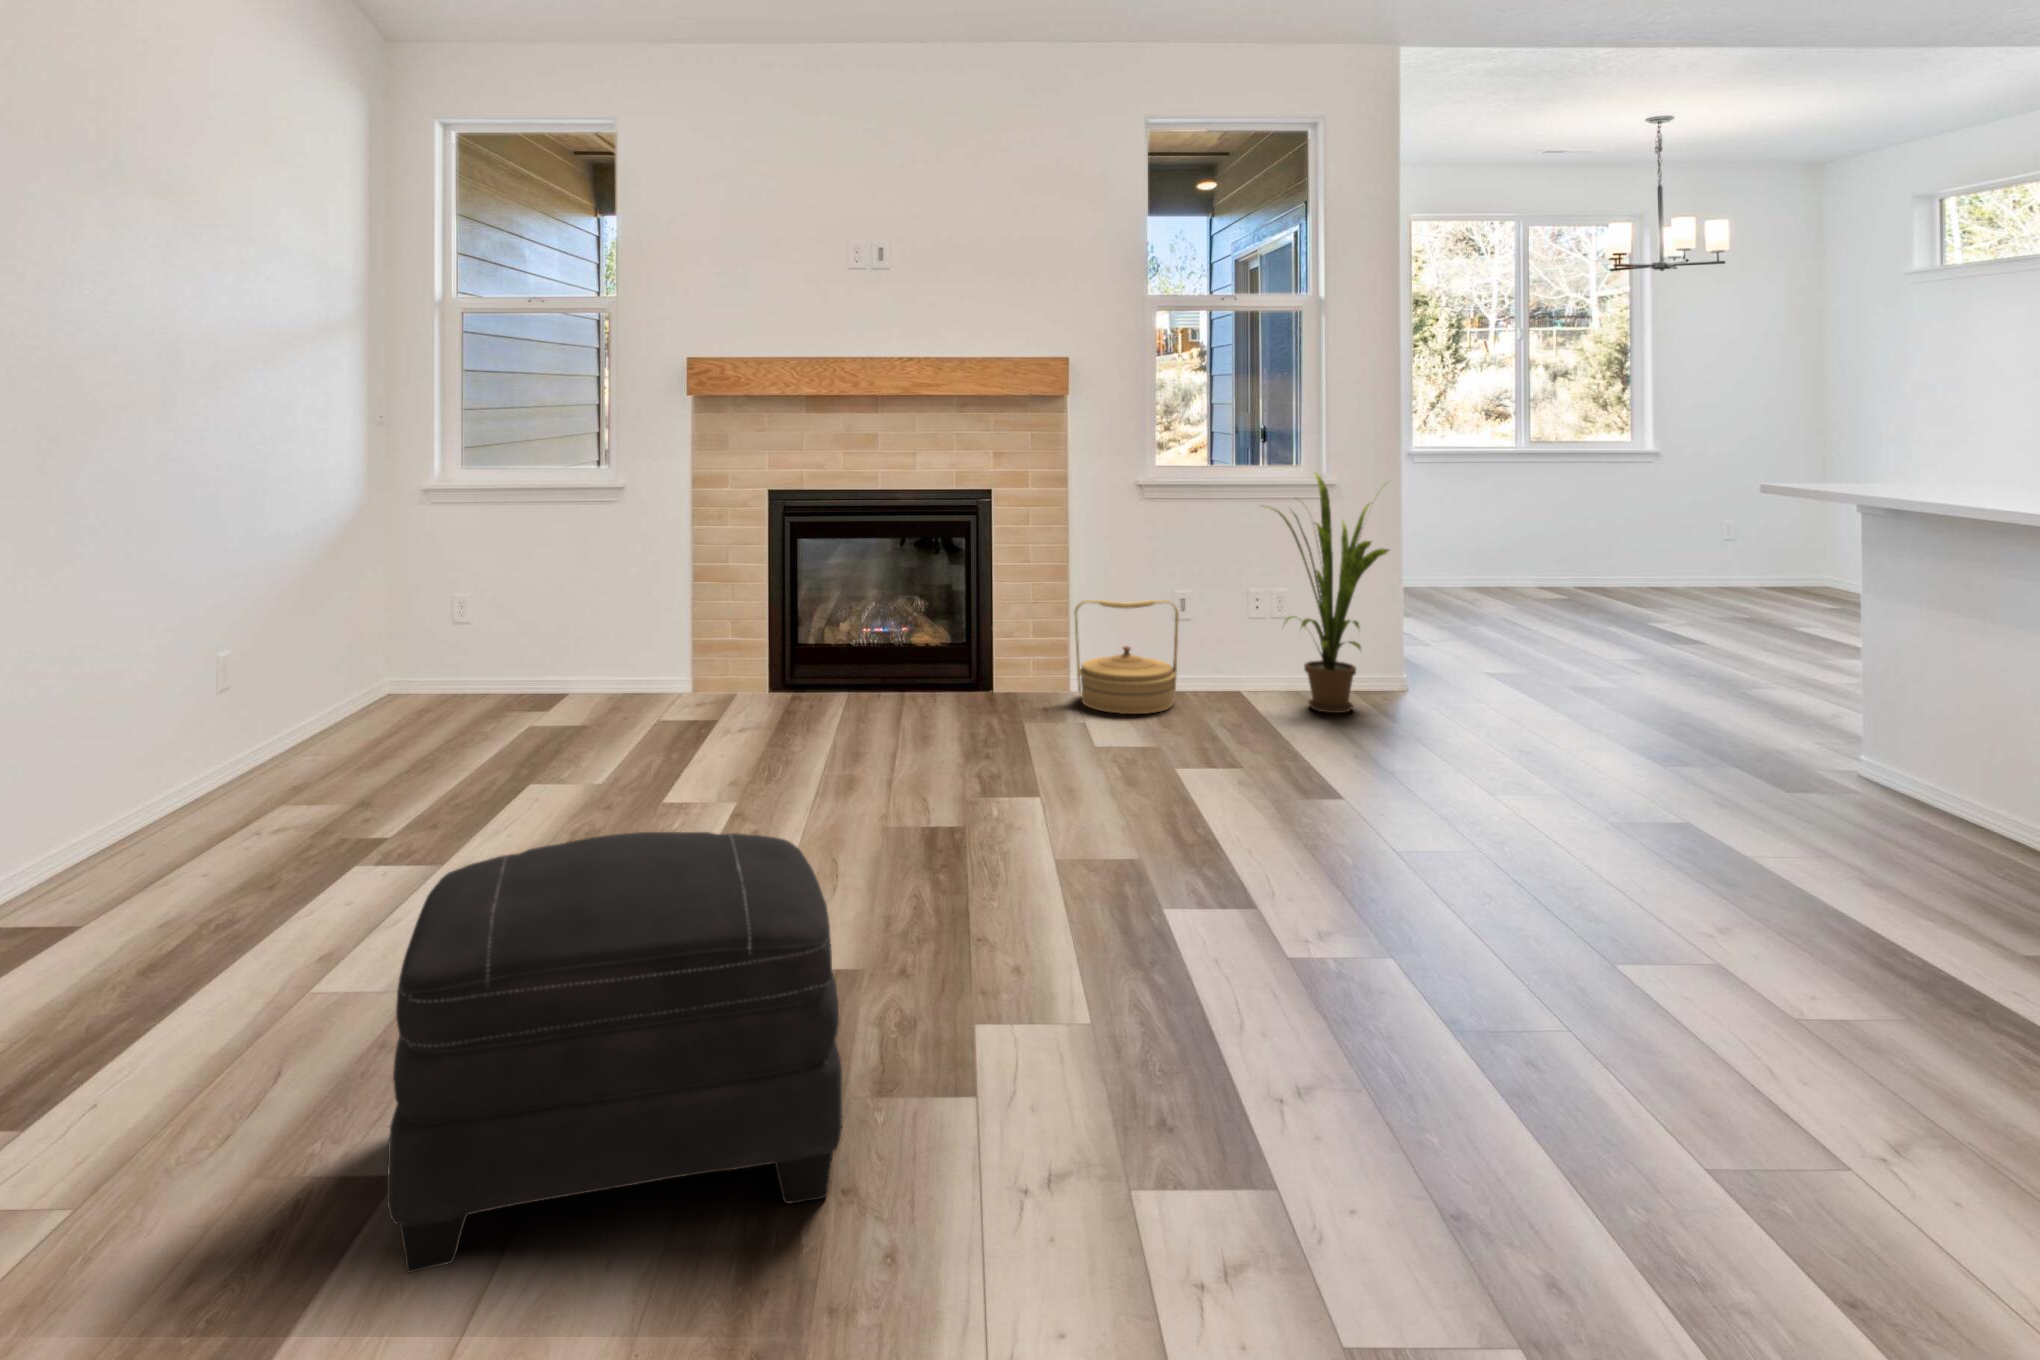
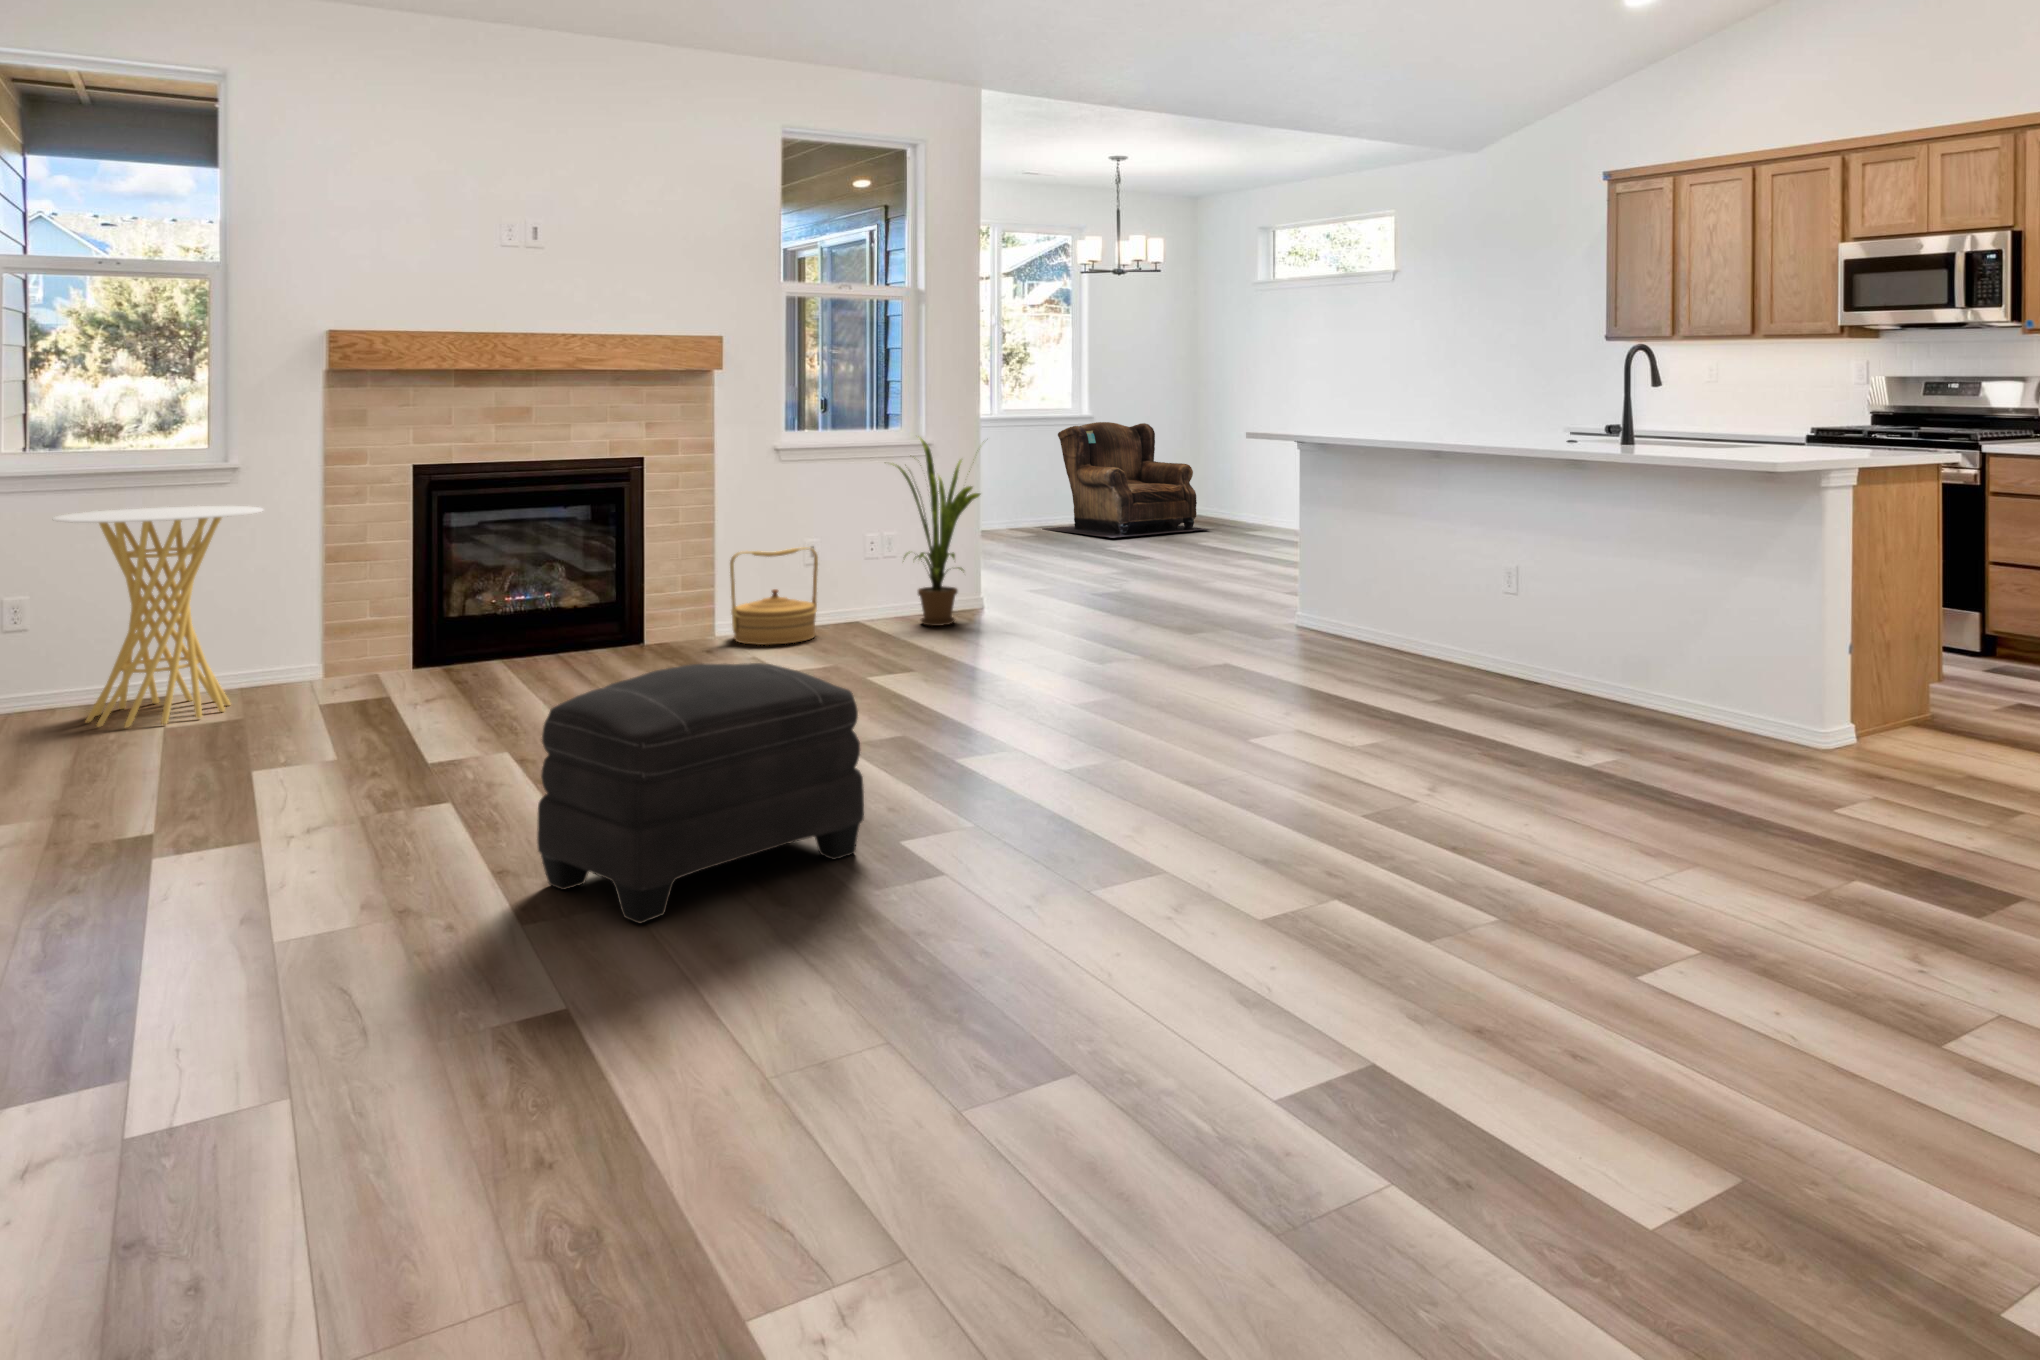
armchair: none [1563,451,1811,597] -> present [1044,422,1209,538]
side table: none [451,521,621,727] -> present [53,506,263,727]

